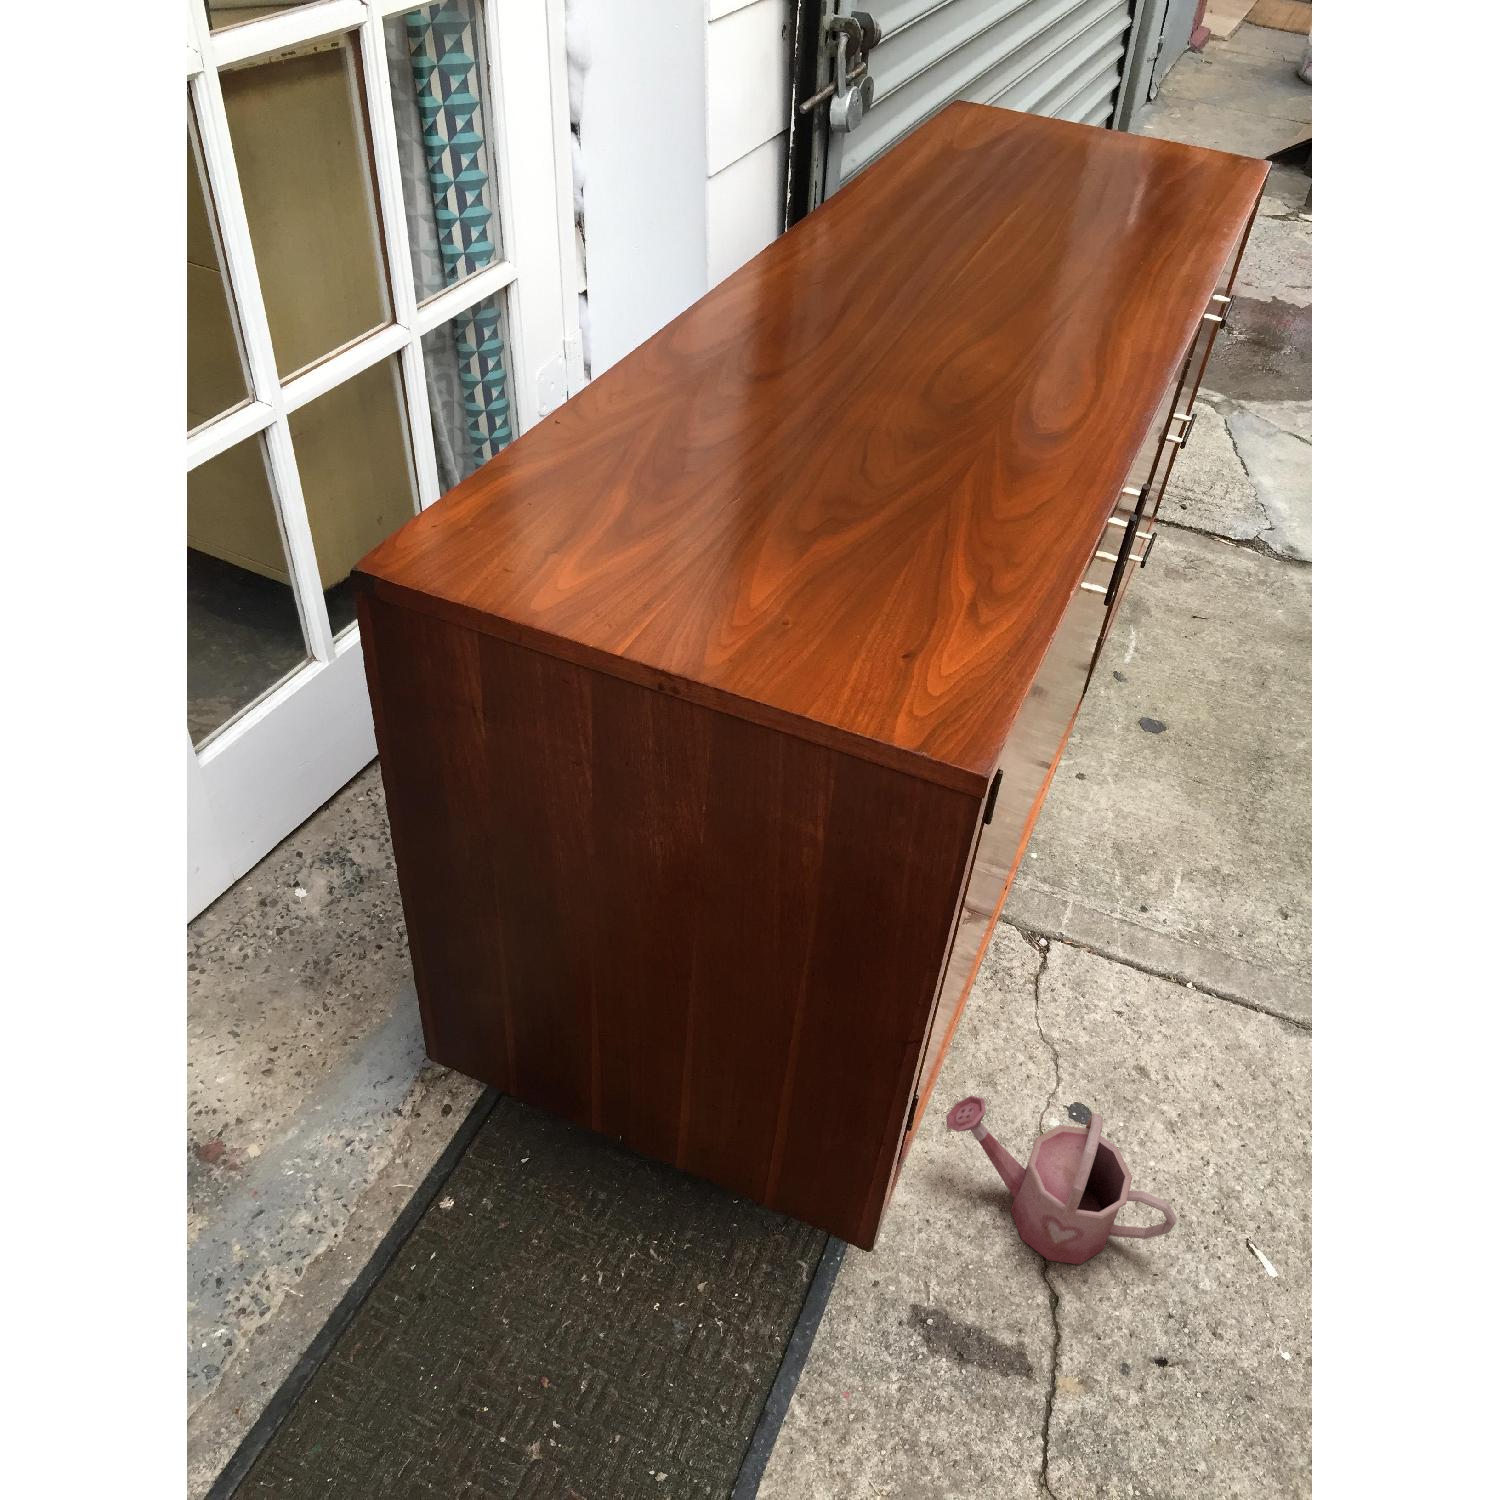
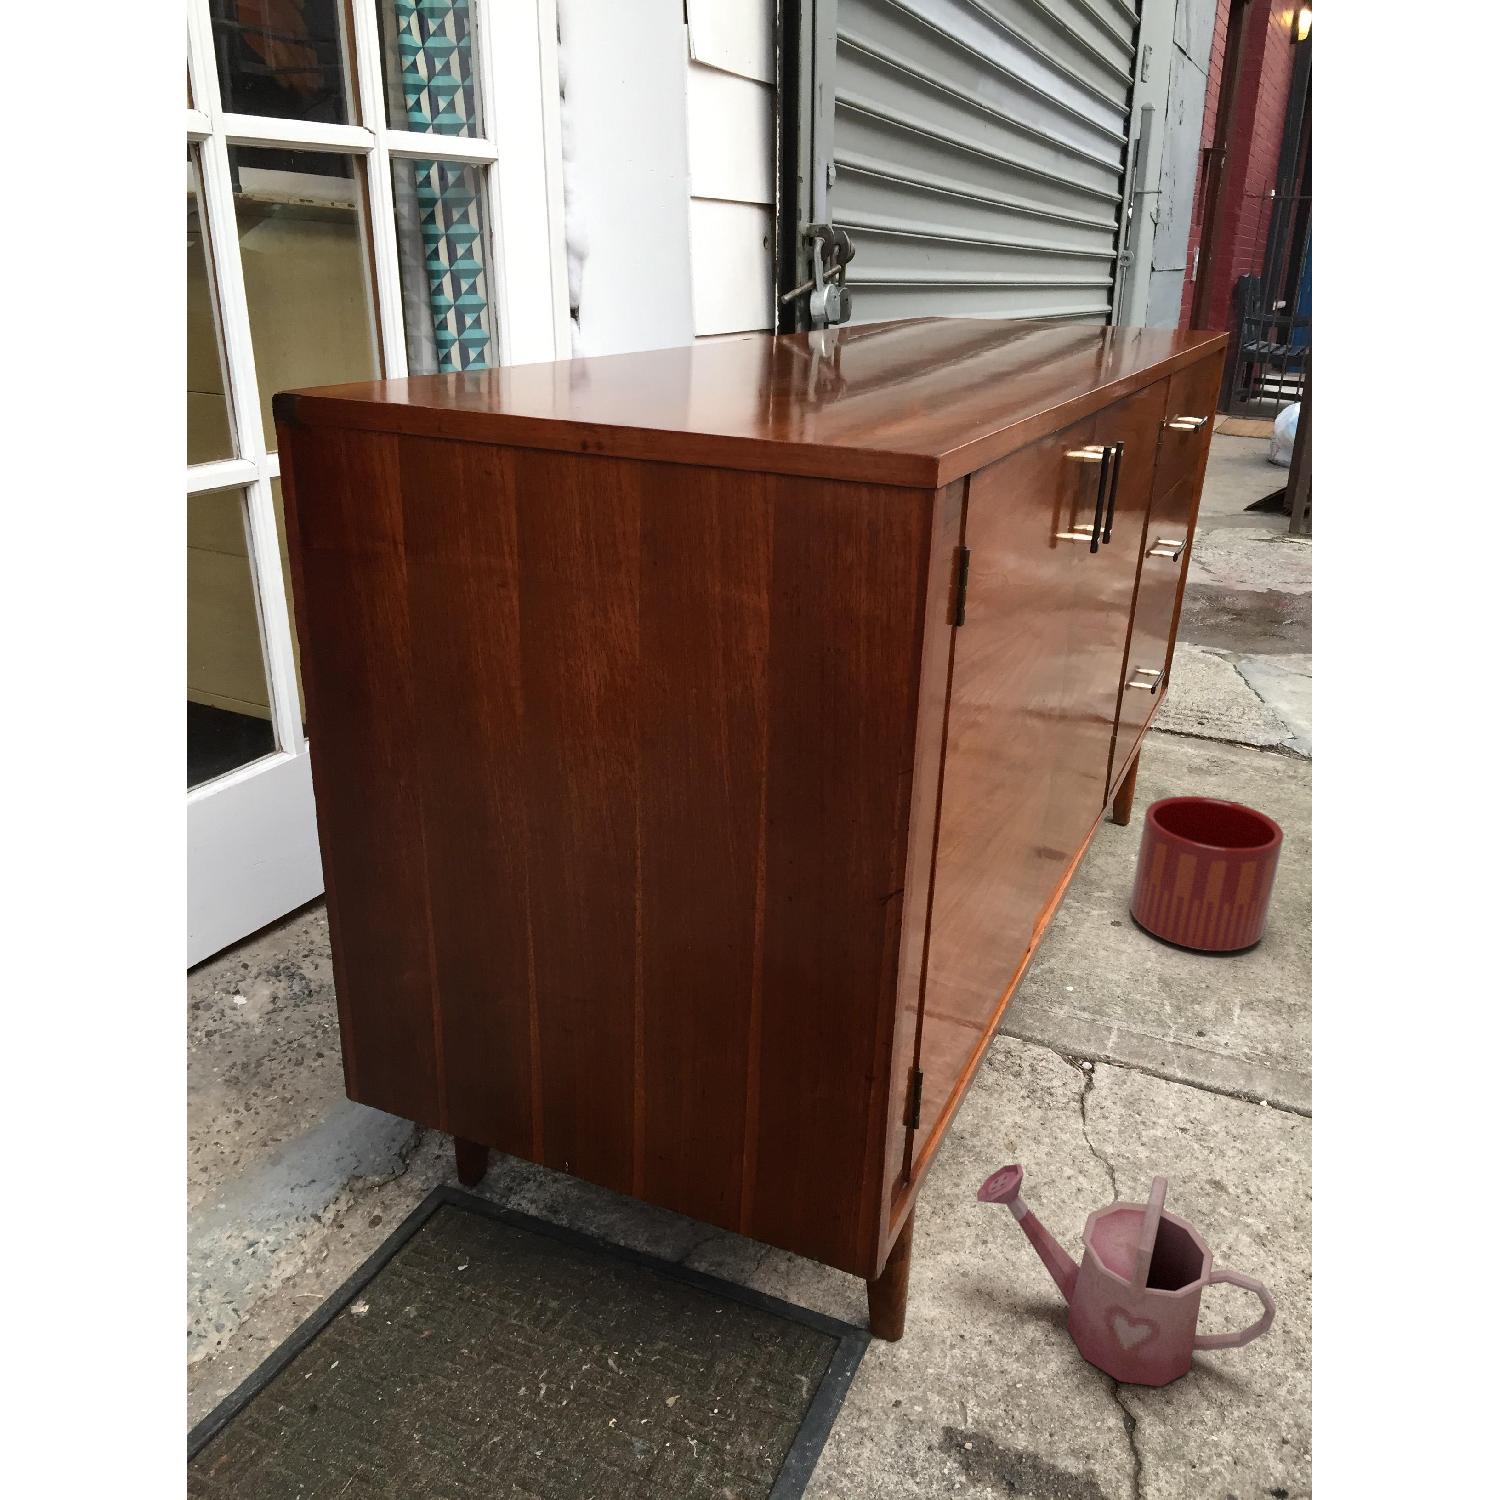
planter: none [1096,670,1243,819] -> present [1130,796,1284,951]

